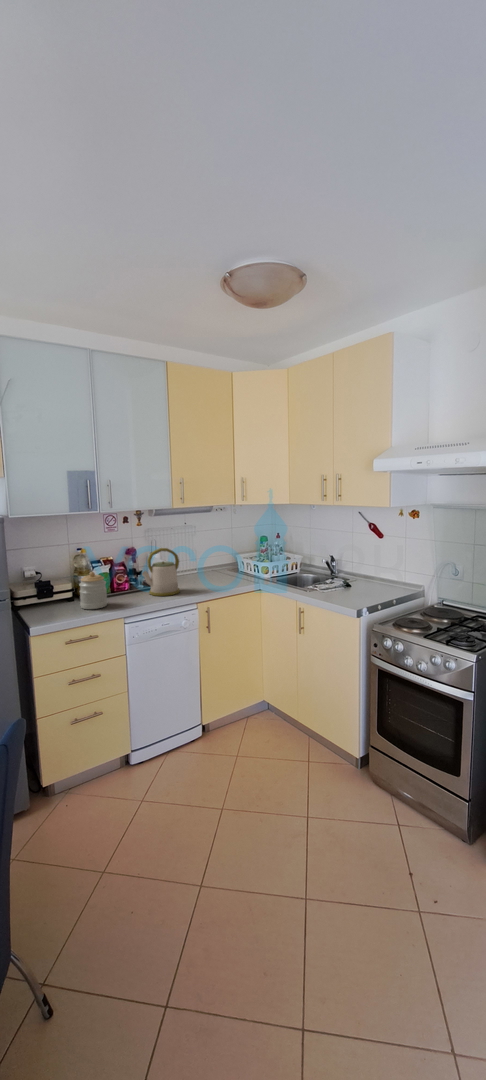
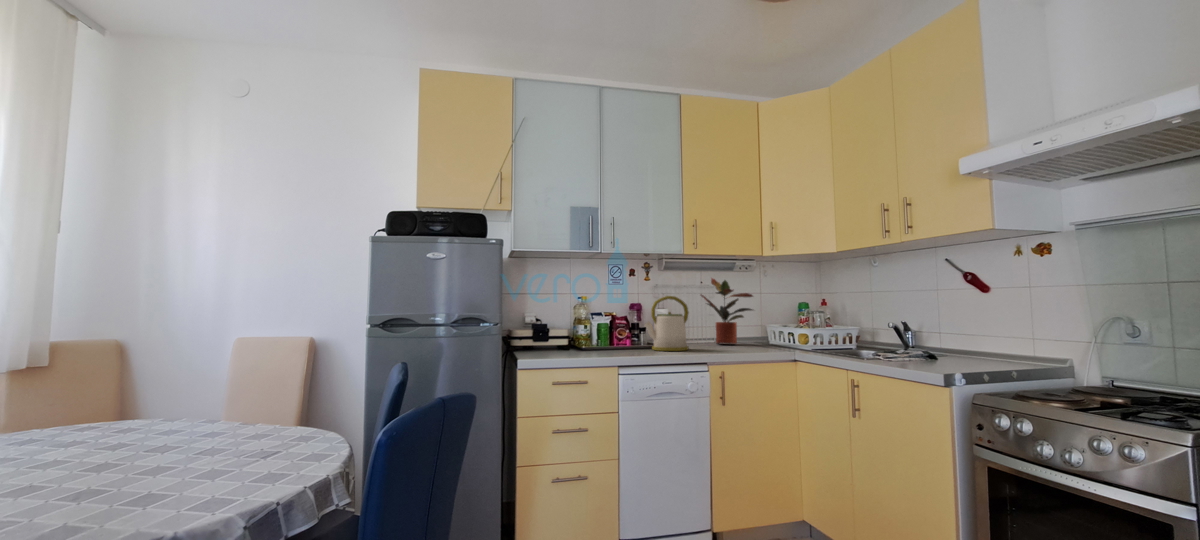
potted plant: none [185,523,230,579] -> present [701,278,753,344]
jar: present [79,572,107,609] -> none [573,313,602,354]

